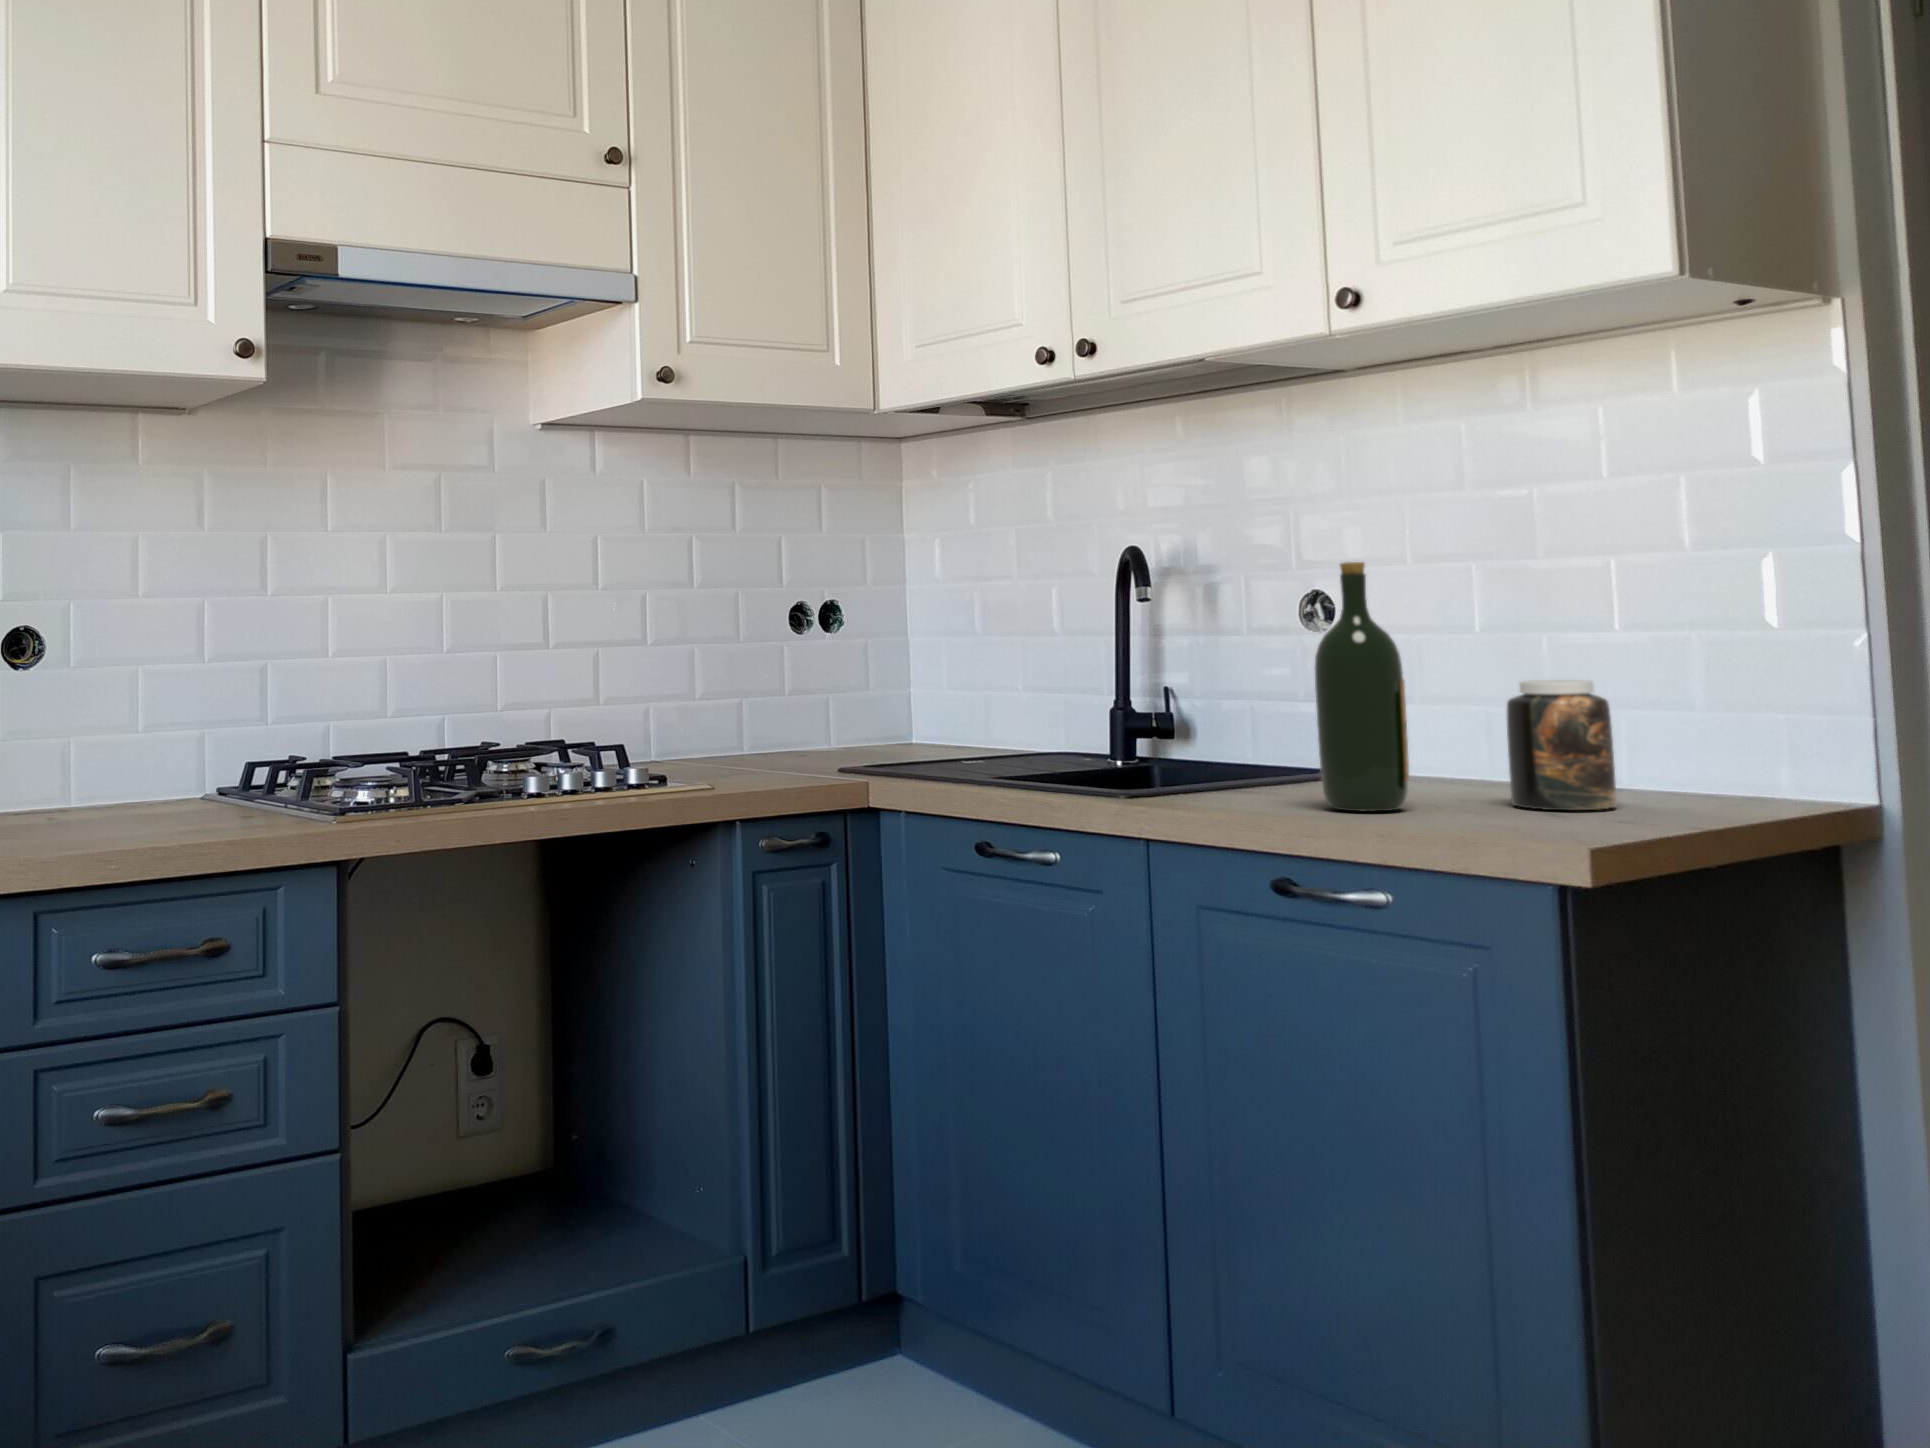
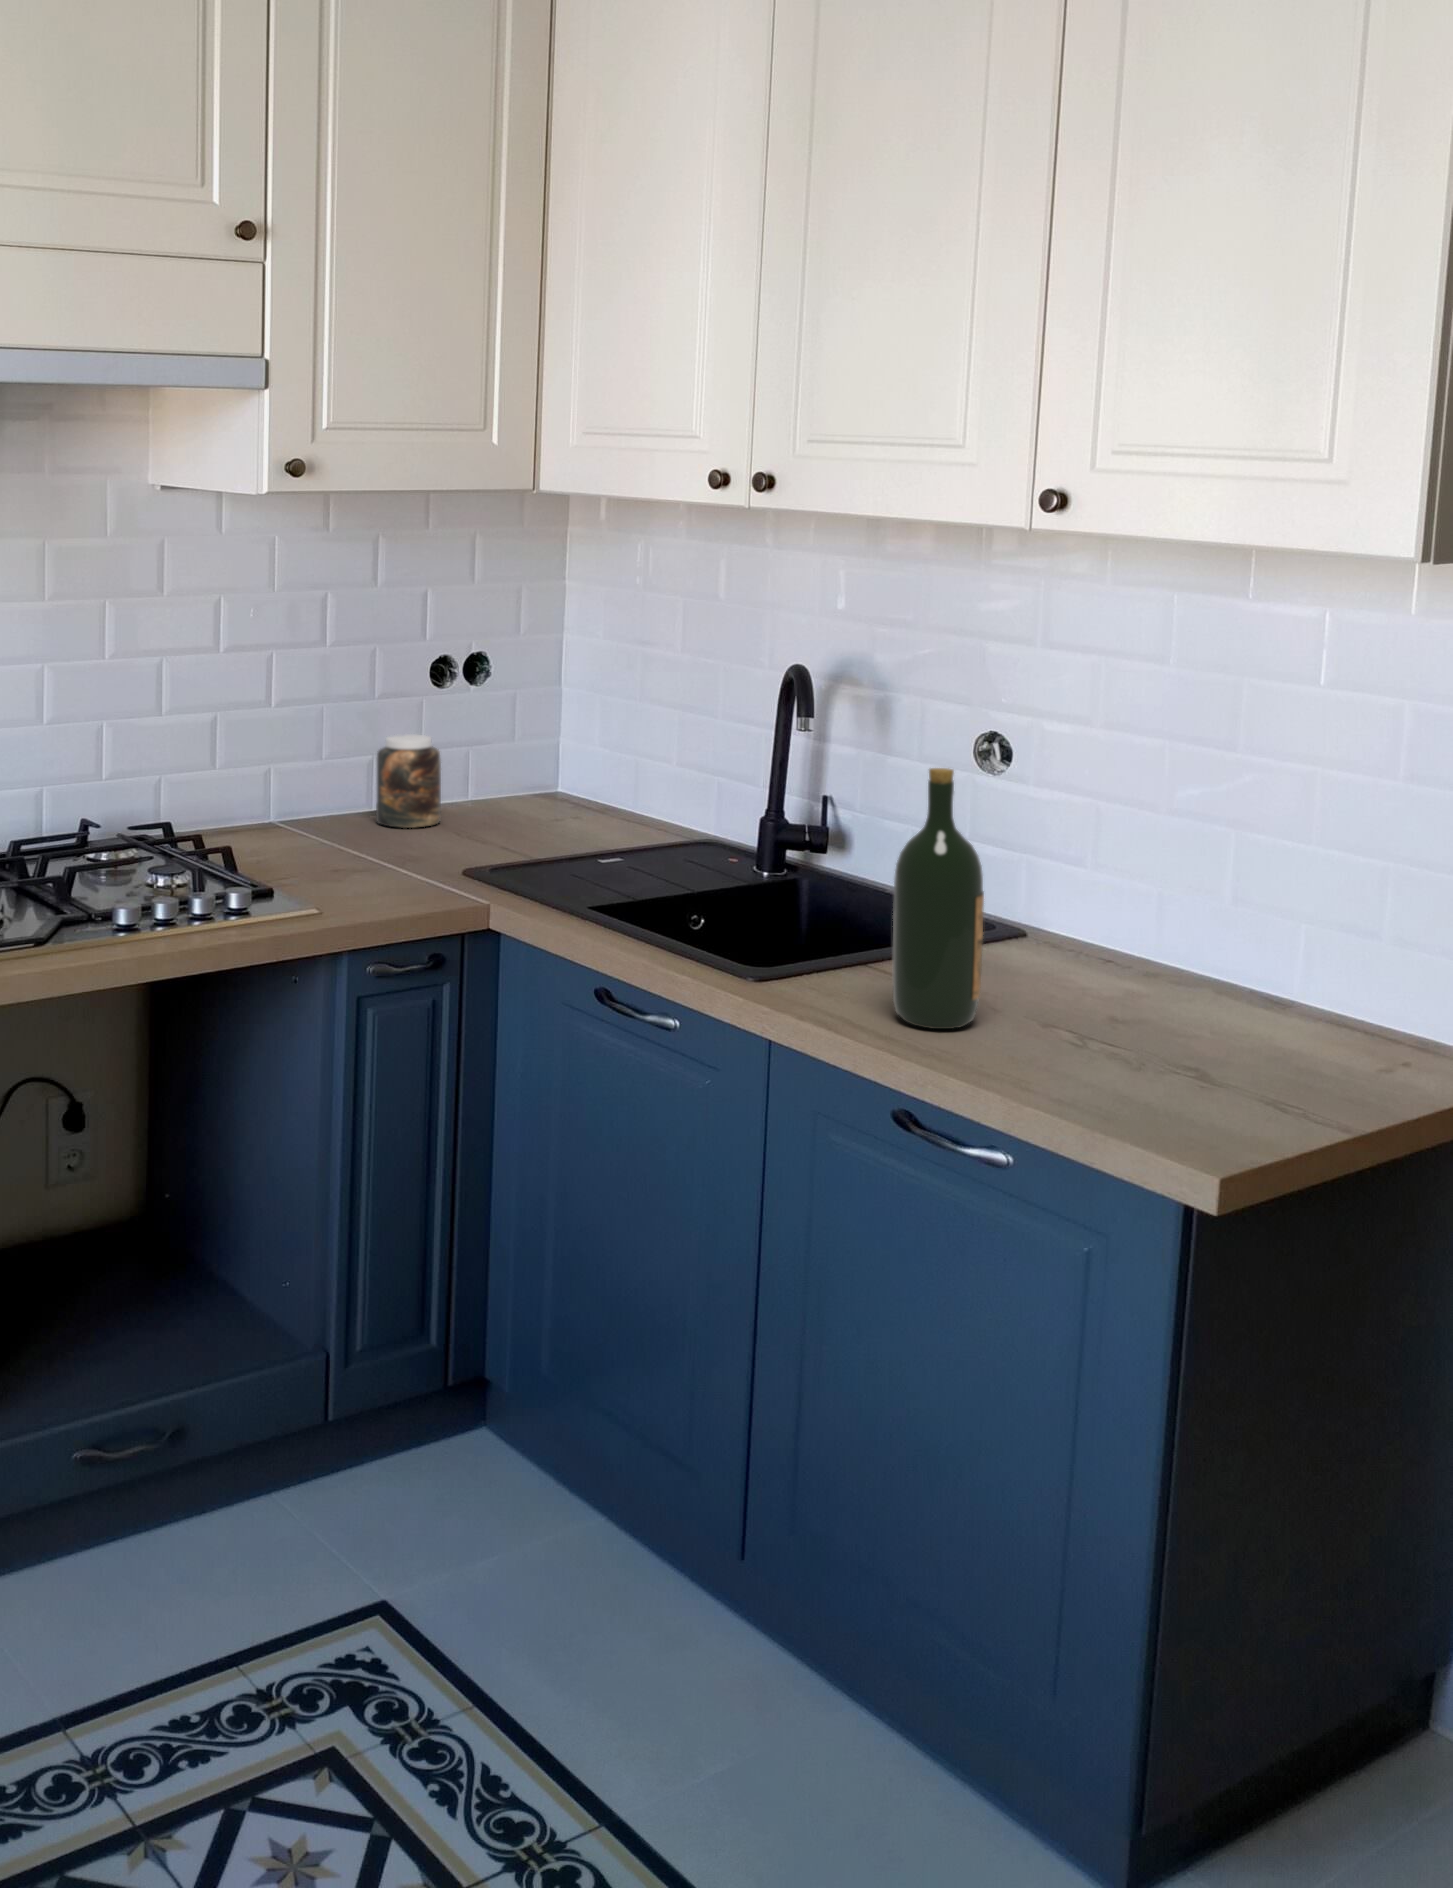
jar: present [1507,680,1617,810] -> present [376,735,441,828]

